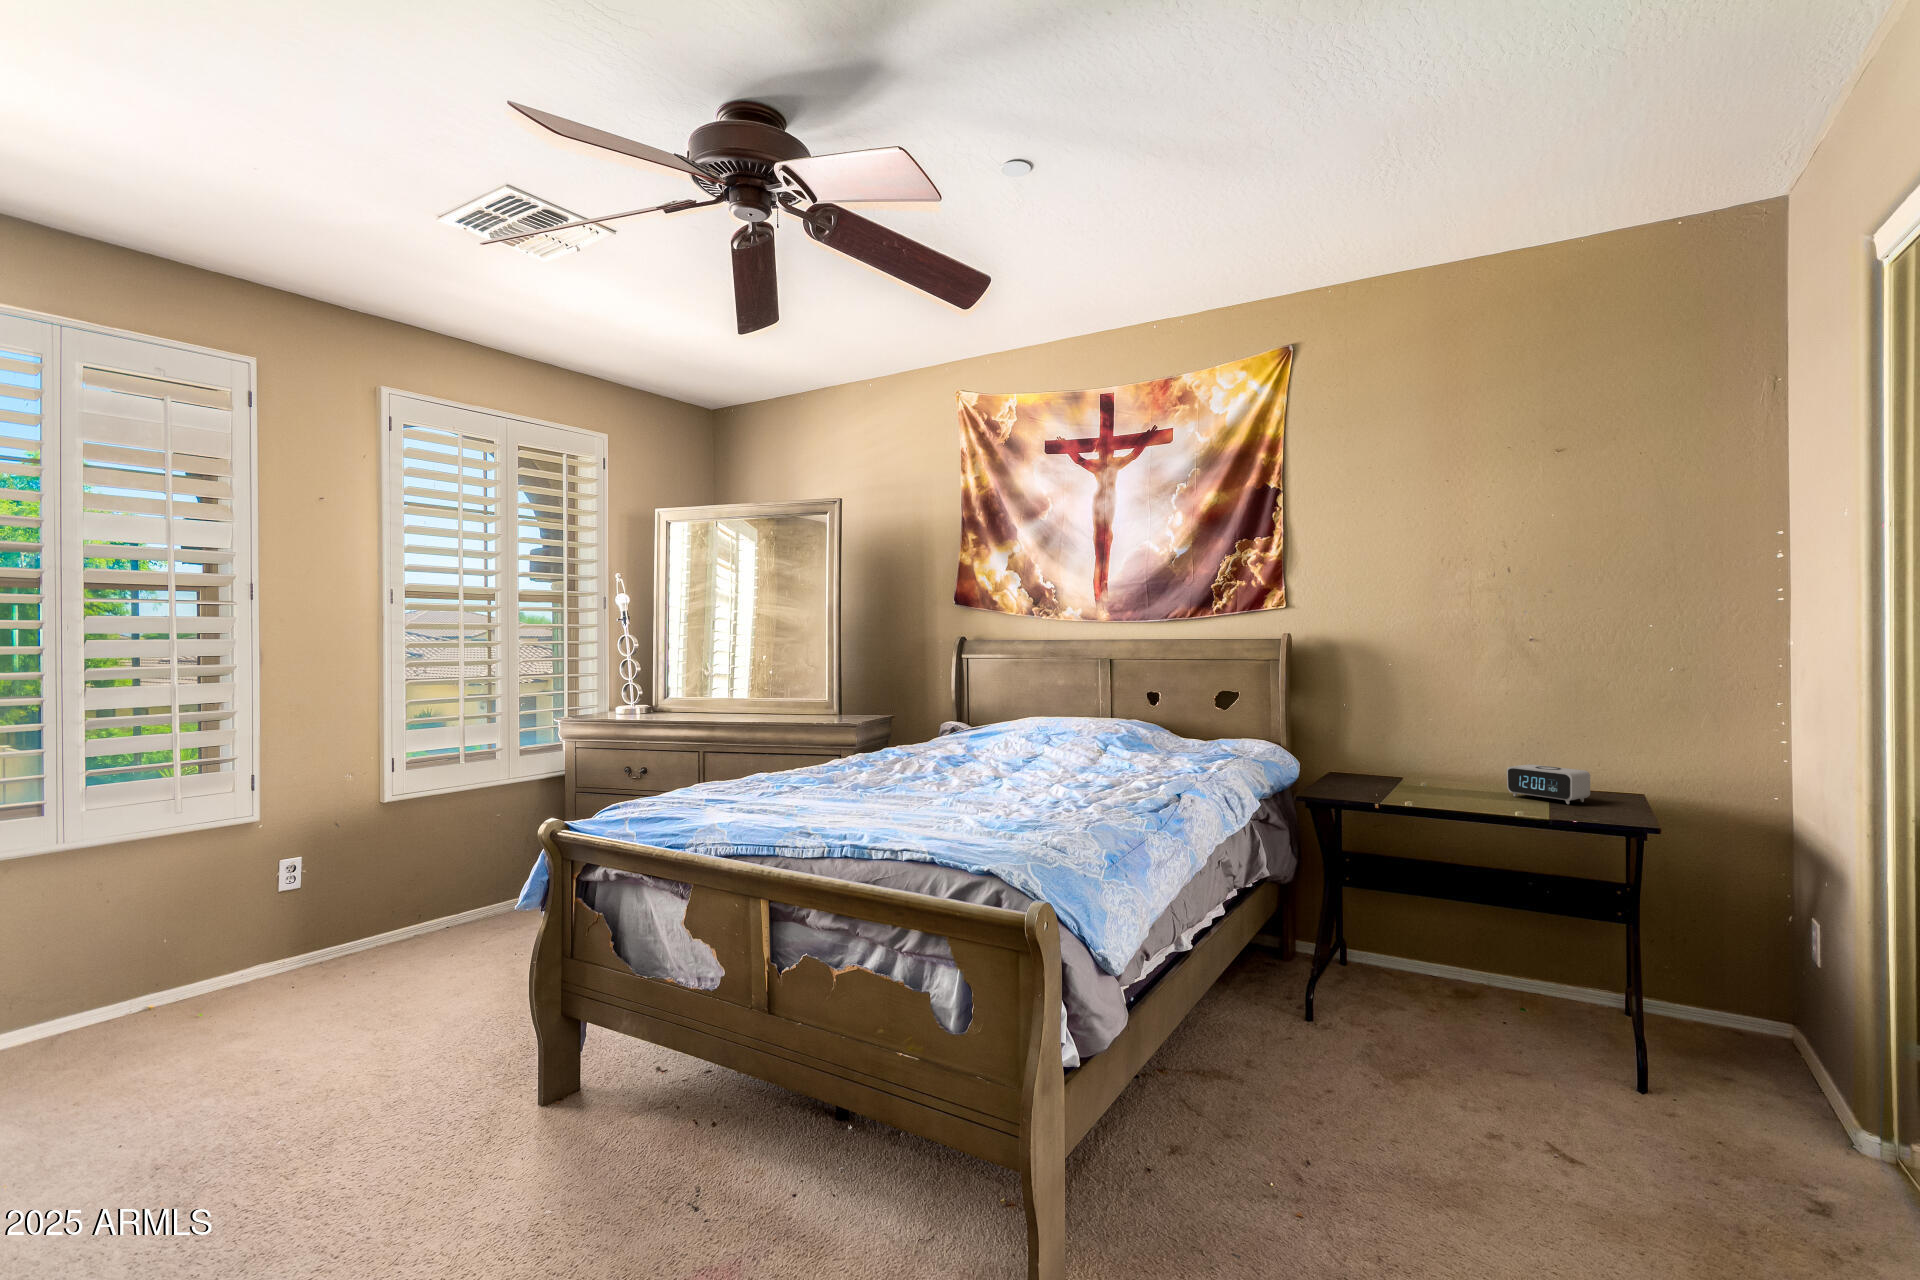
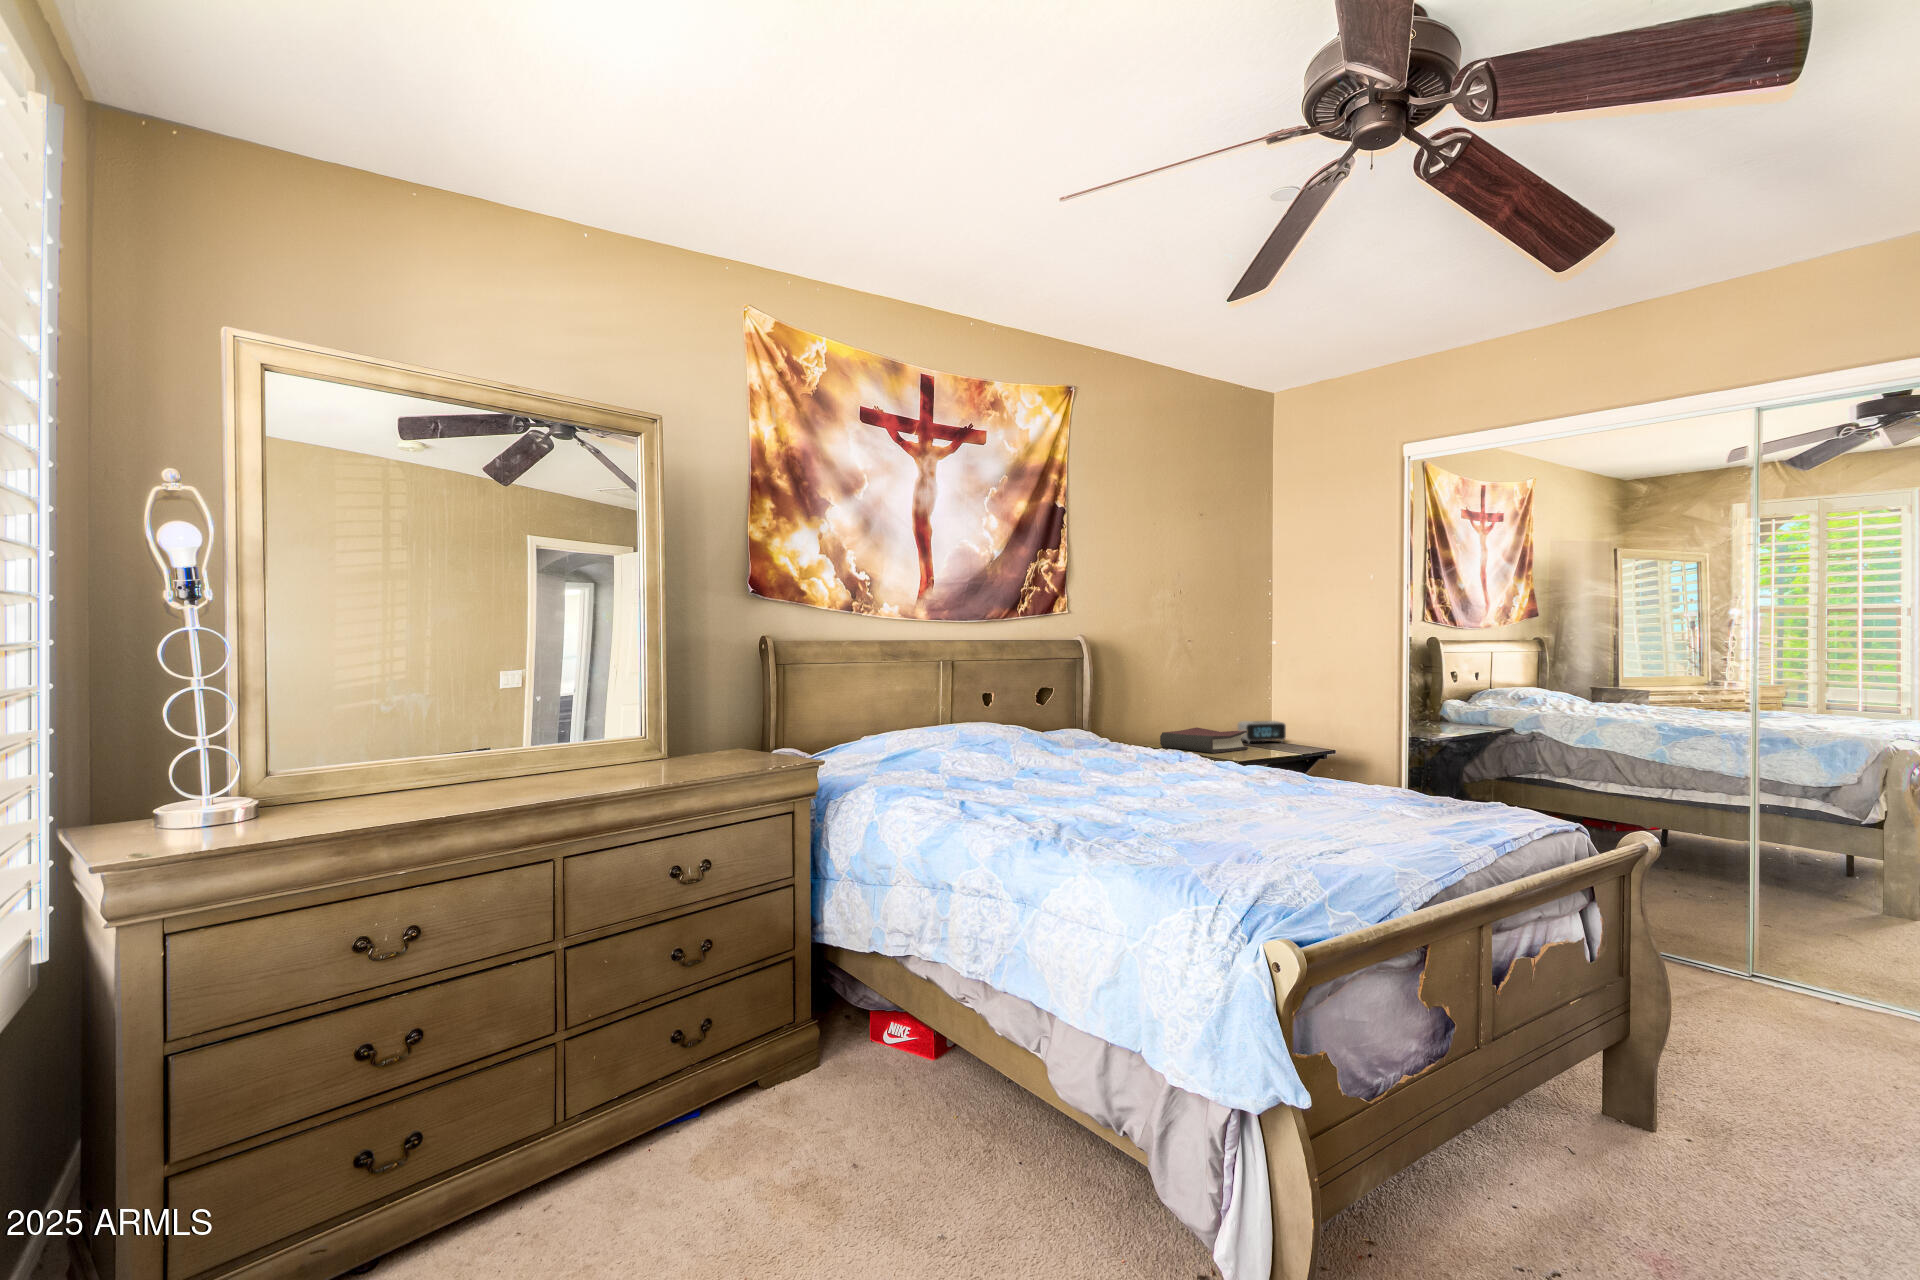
hardback book: none [1360,761,1449,798] -> present [1160,728,1248,753]

